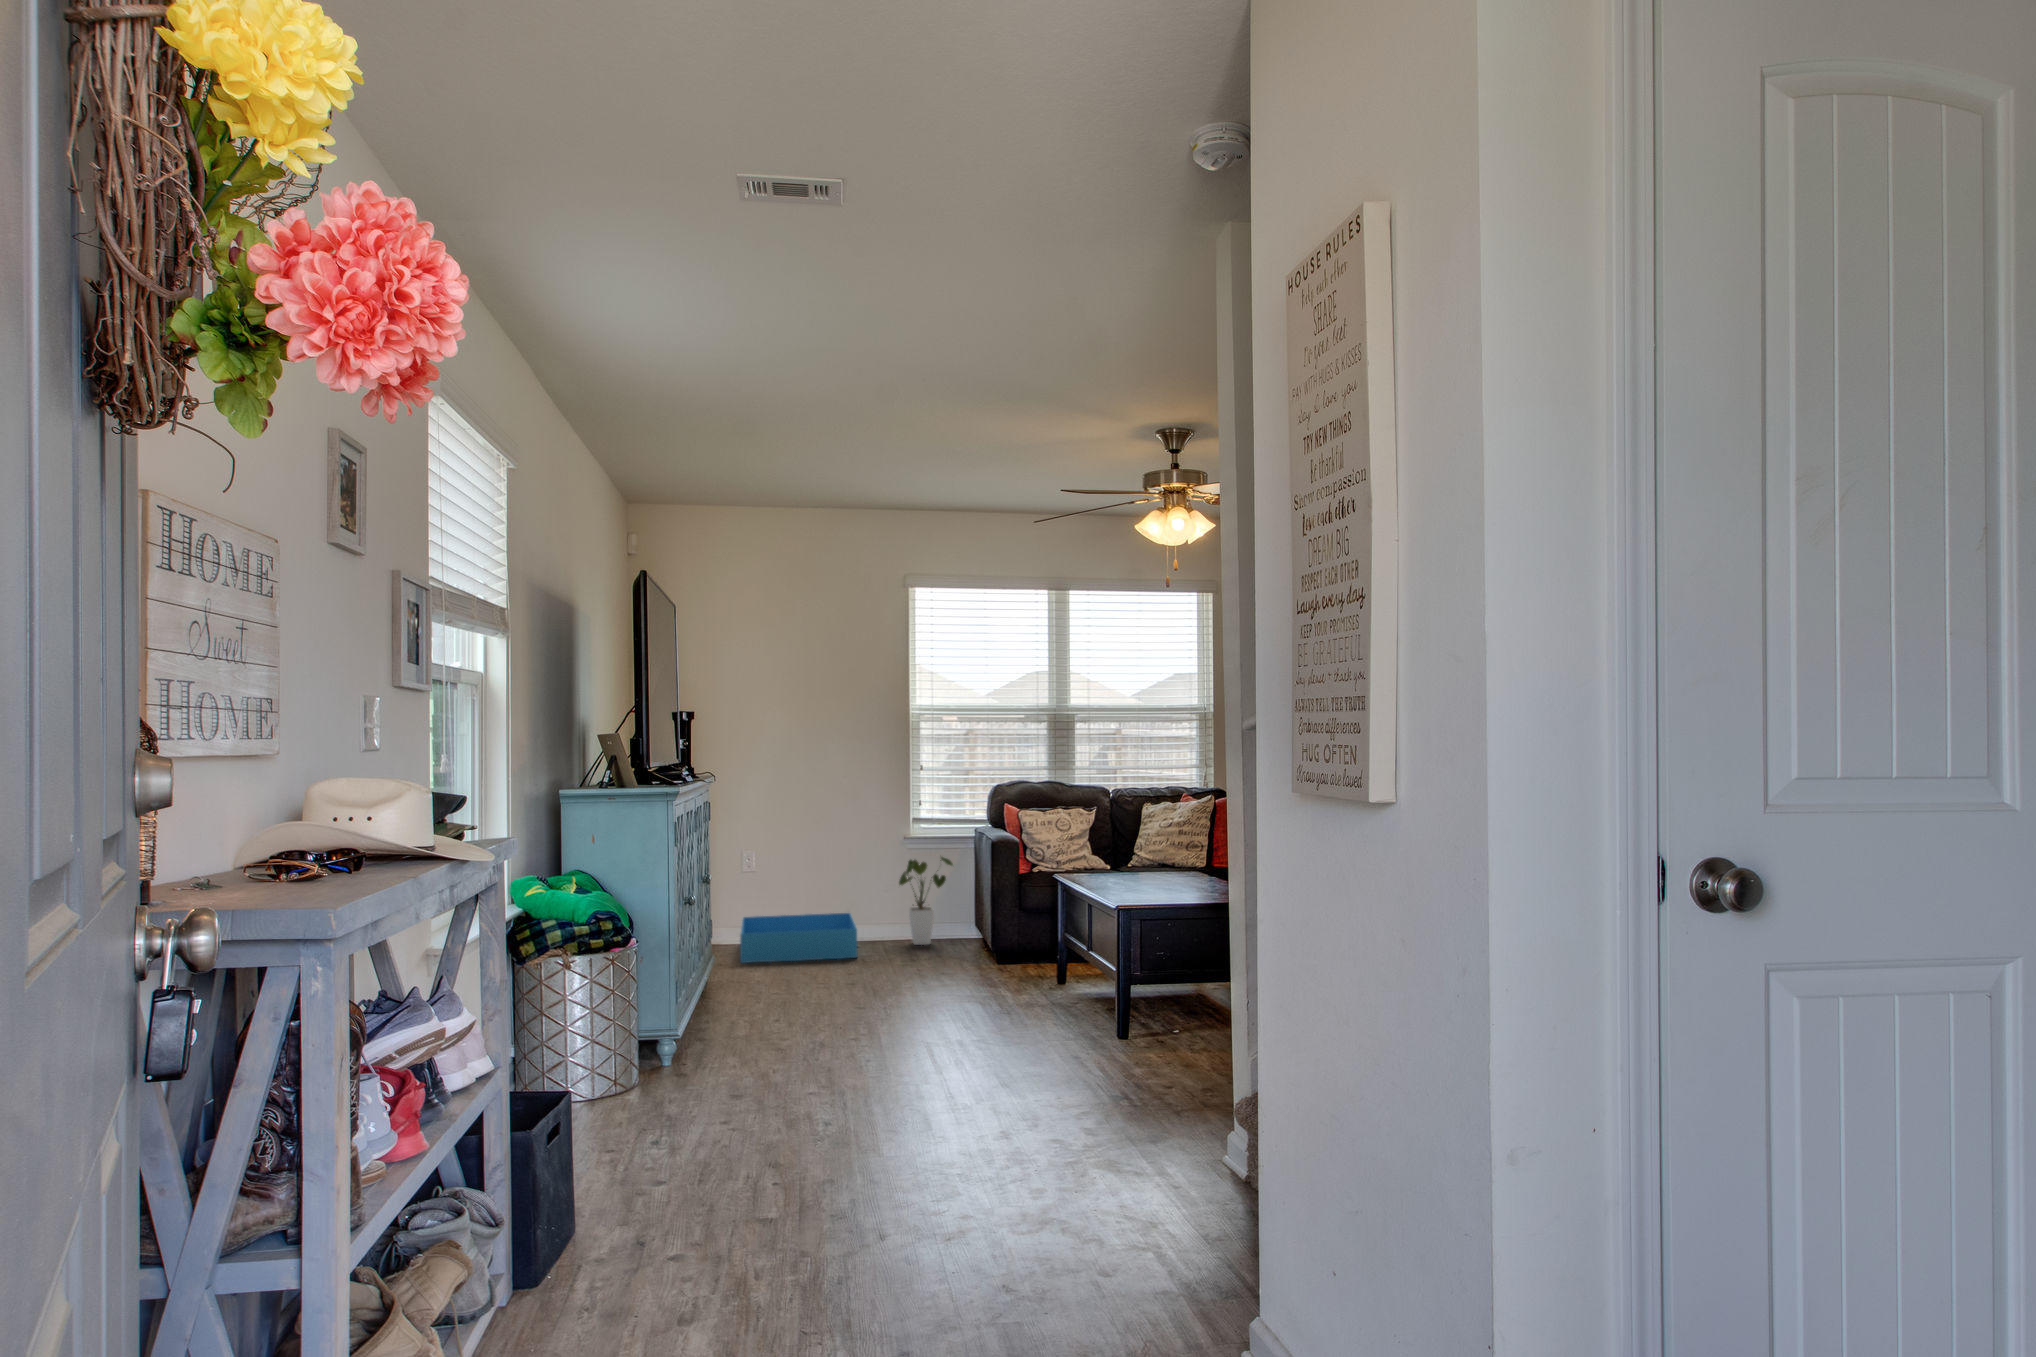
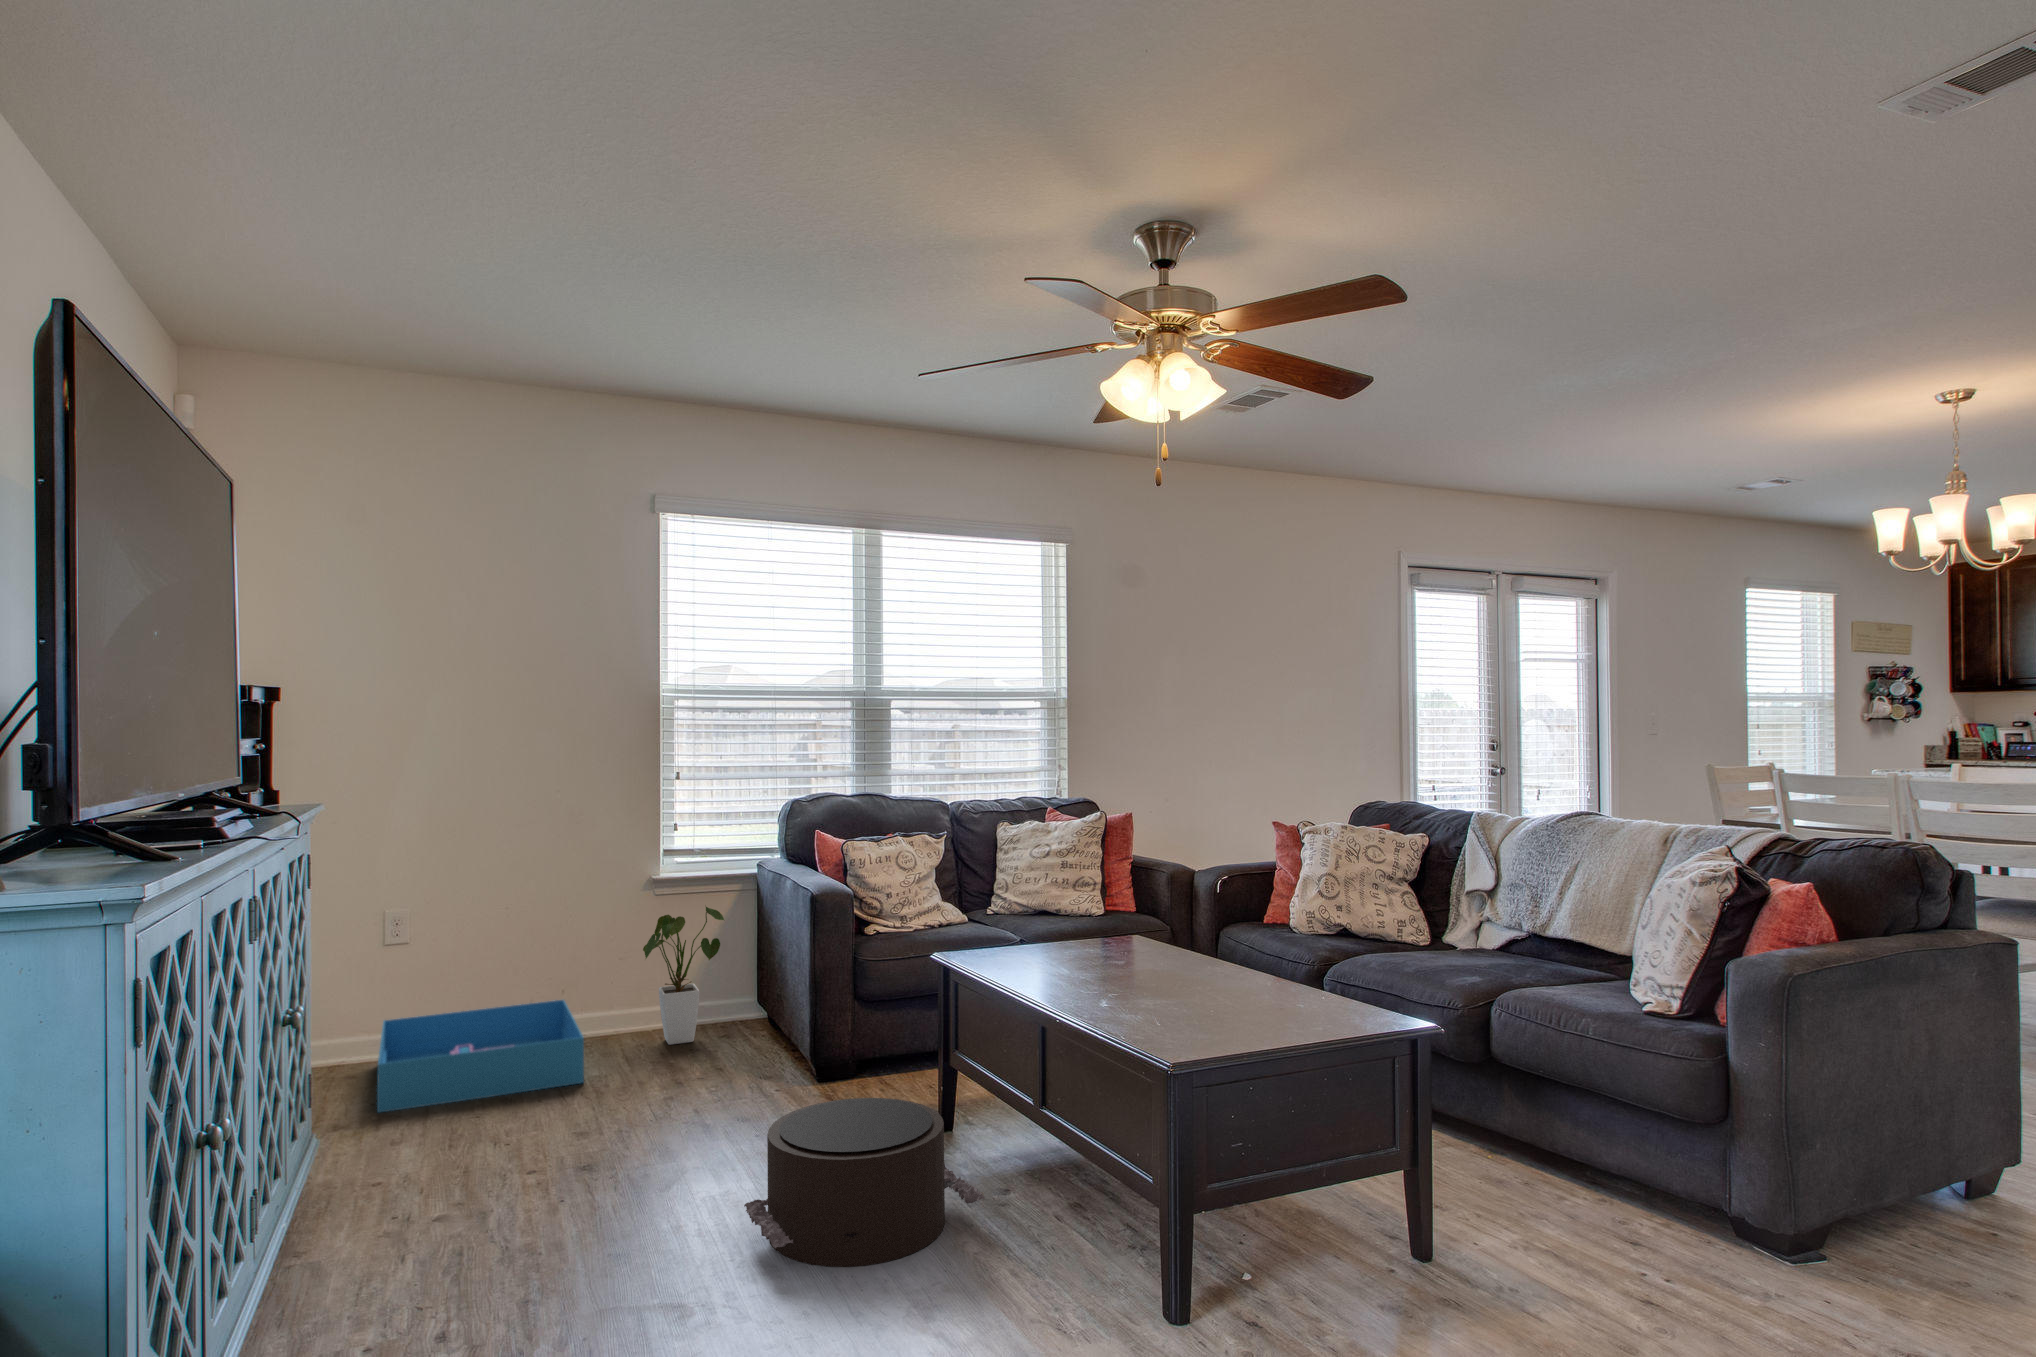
pouf: none [923,950,1053,1027] -> present [744,1098,984,1267]

